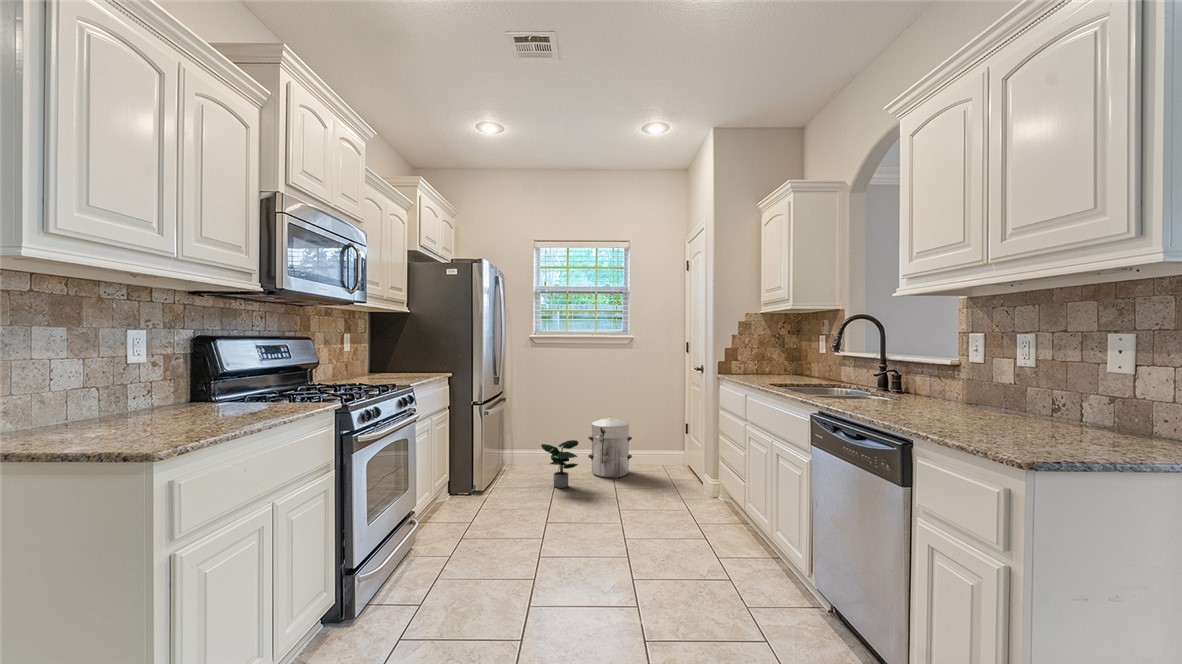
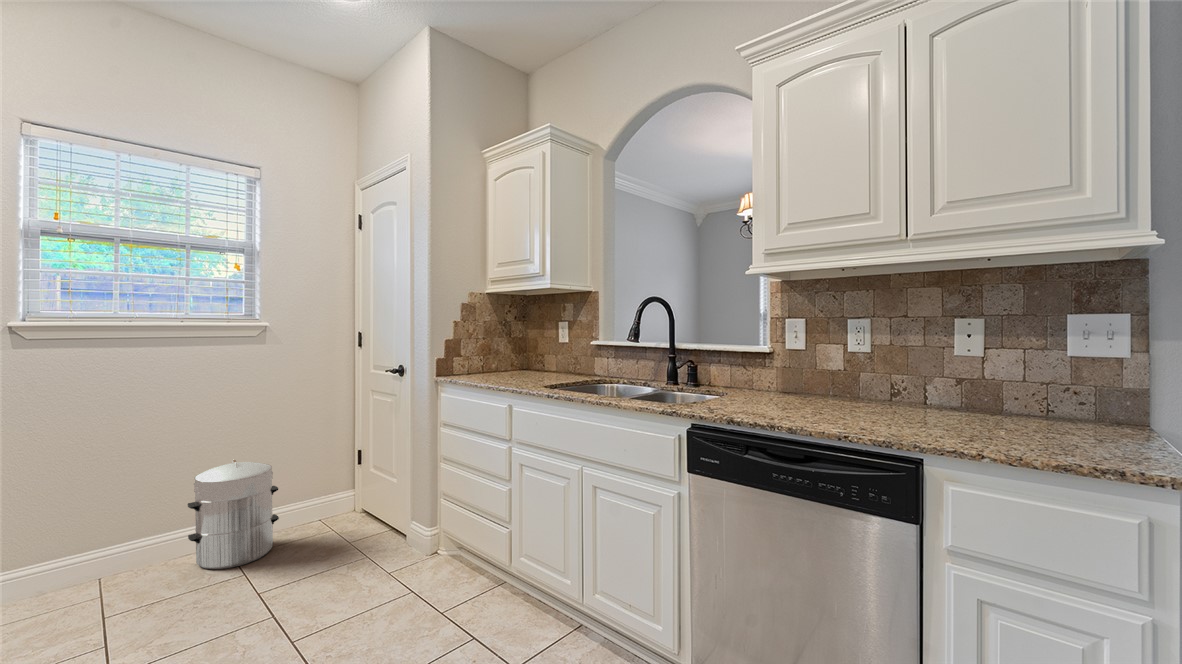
potted plant: present [541,440,579,488] -> none [78,520,182,627]

